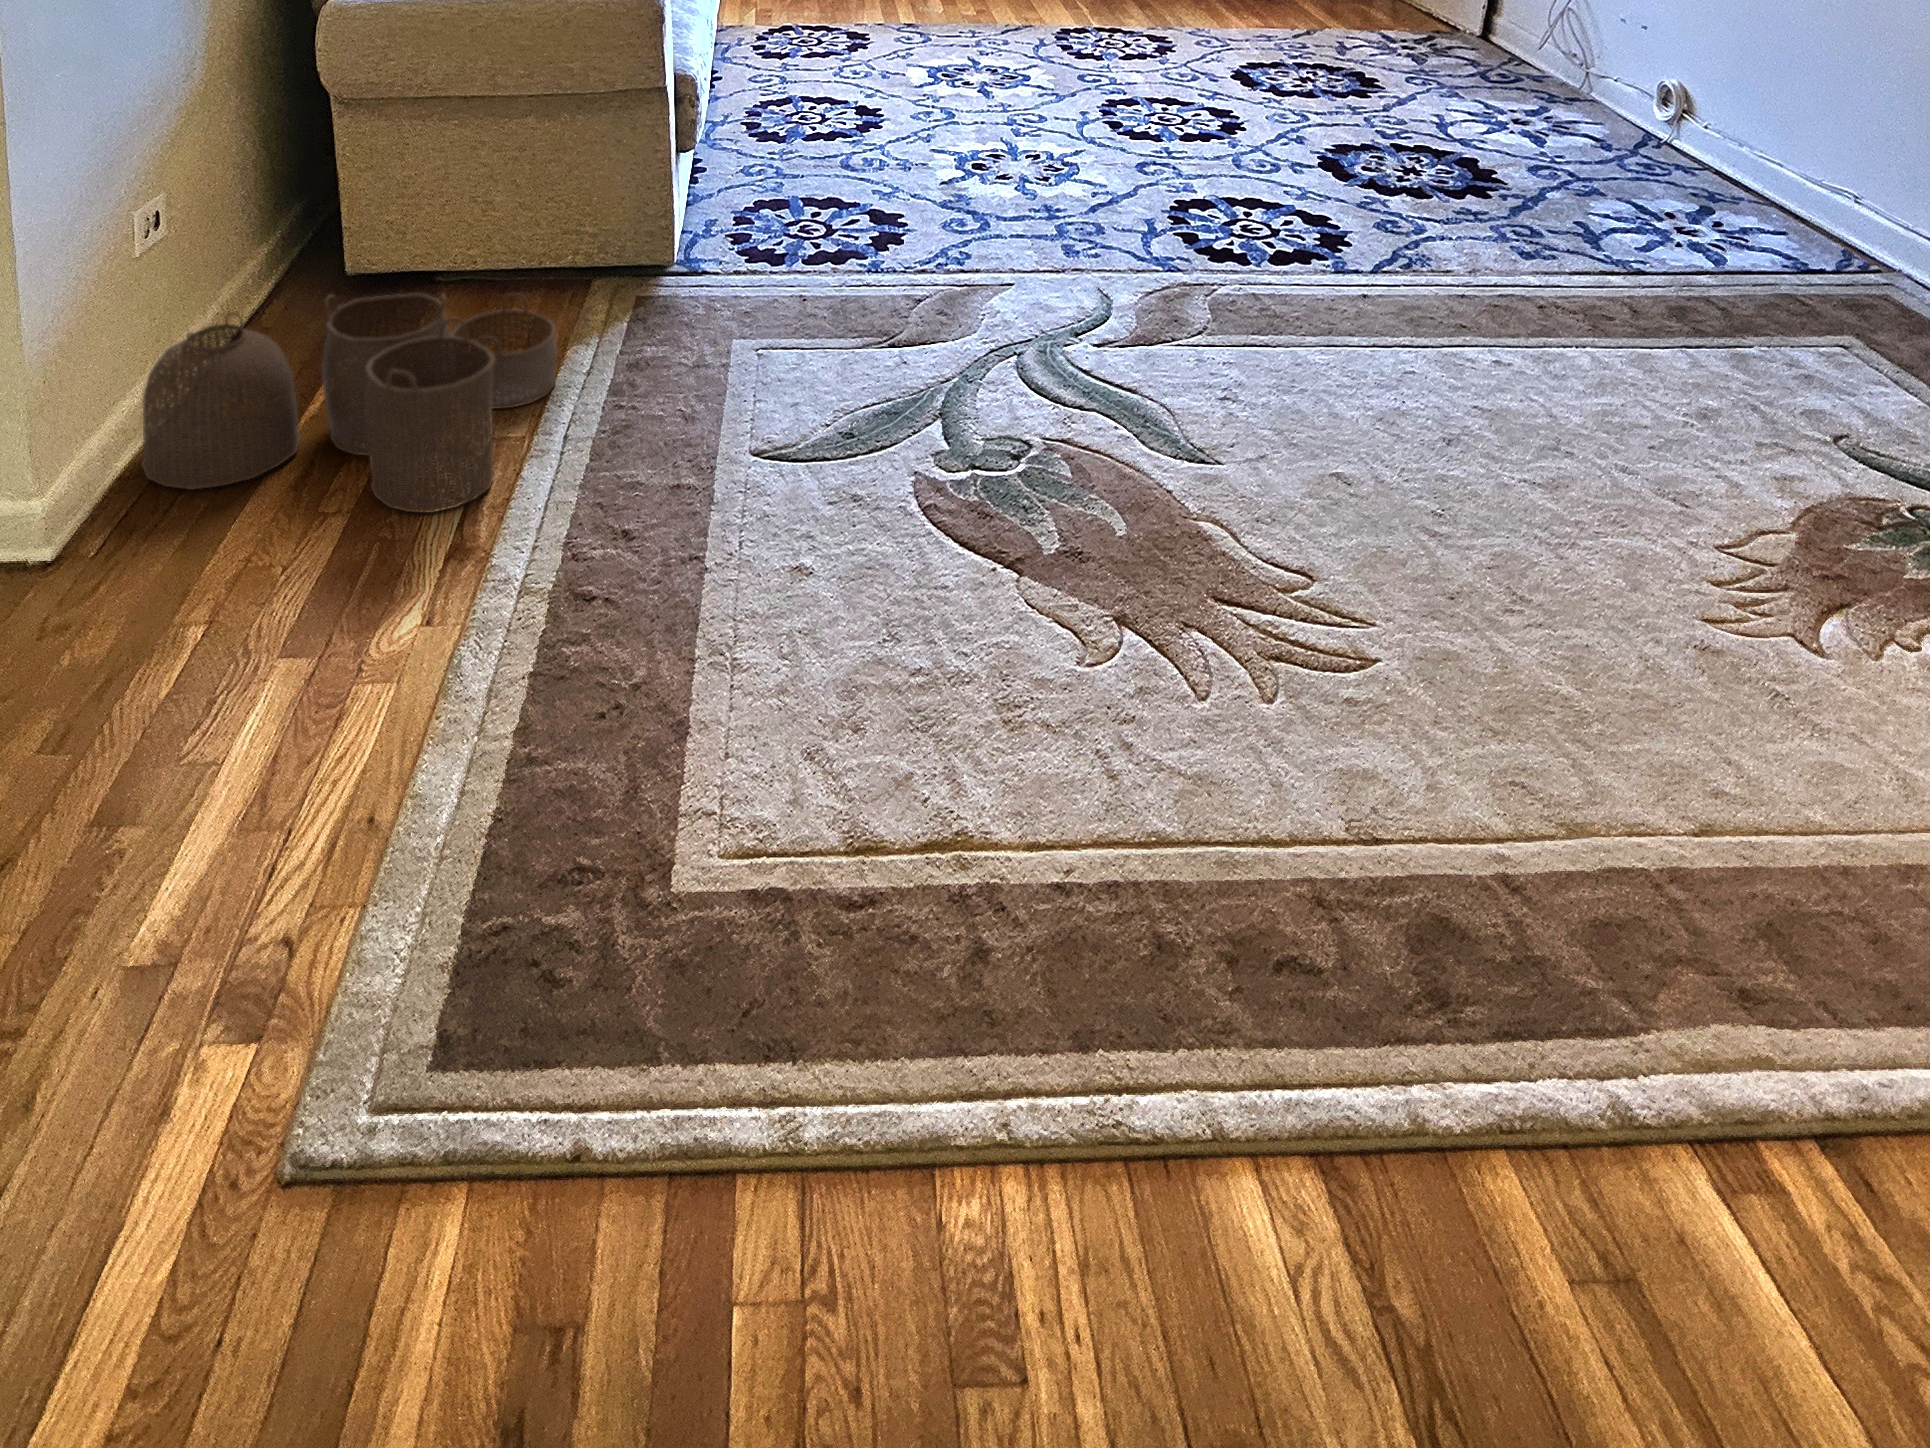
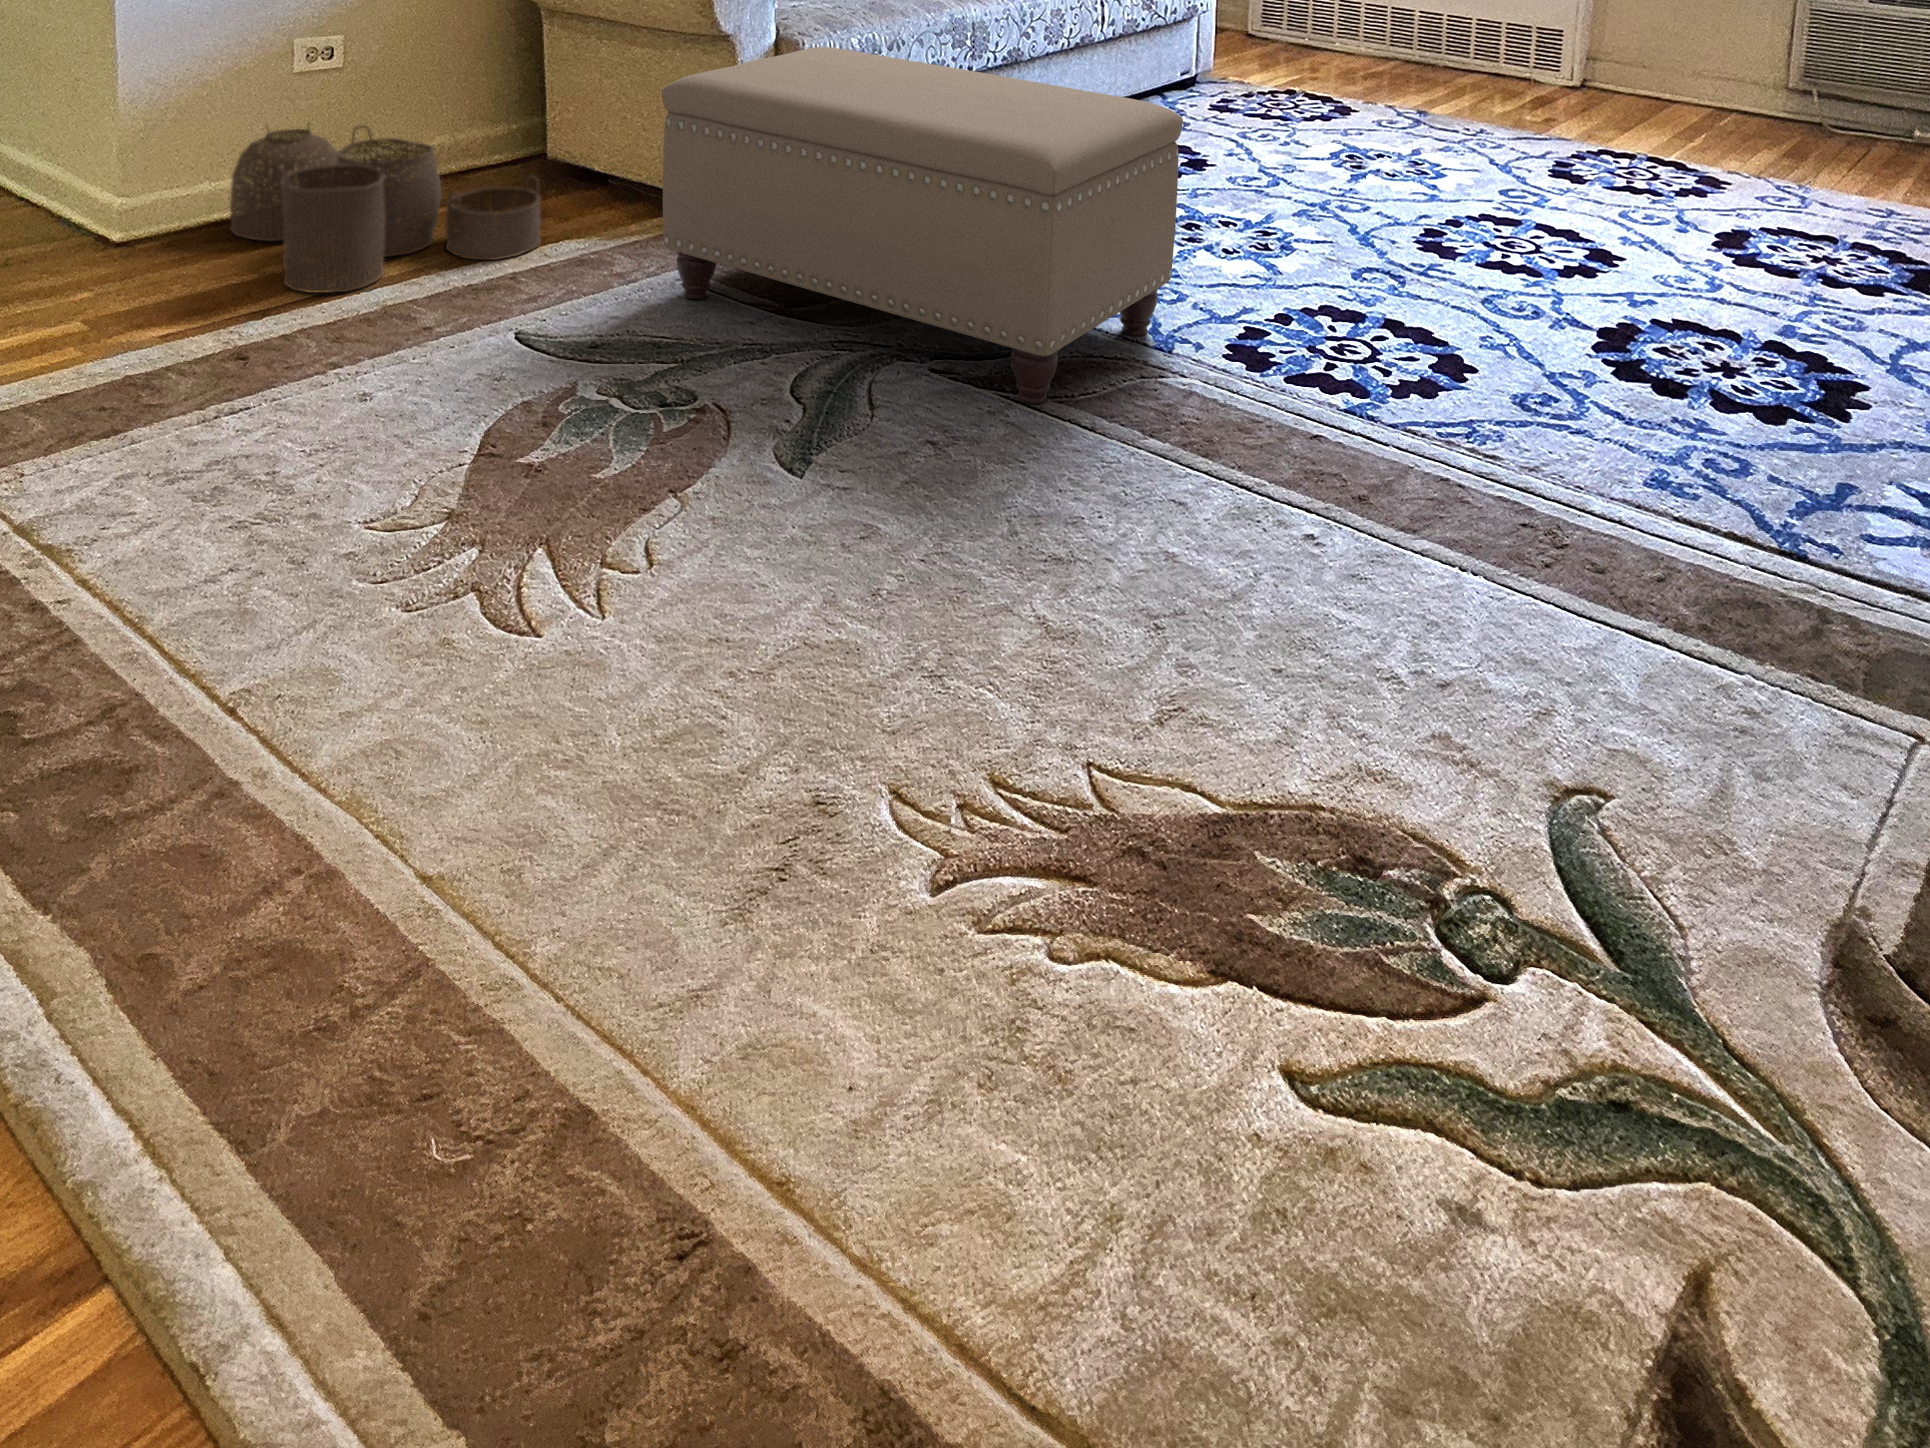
ottoman: none [752,68,1227,361] -> present [662,47,1183,404]

